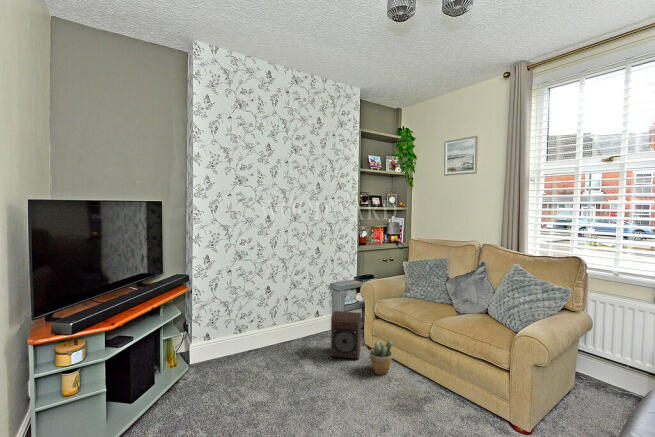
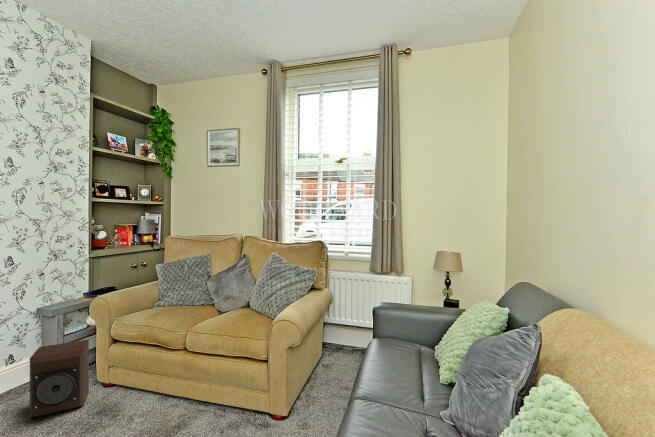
potted plant: present [370,341,393,375] -> none [98,367,135,419]

